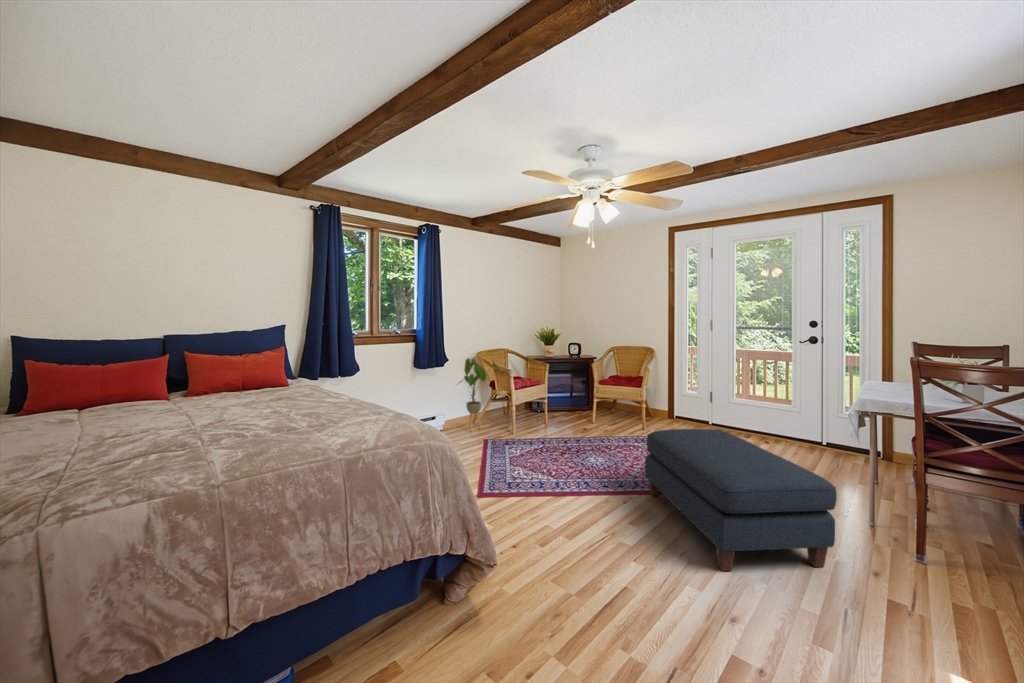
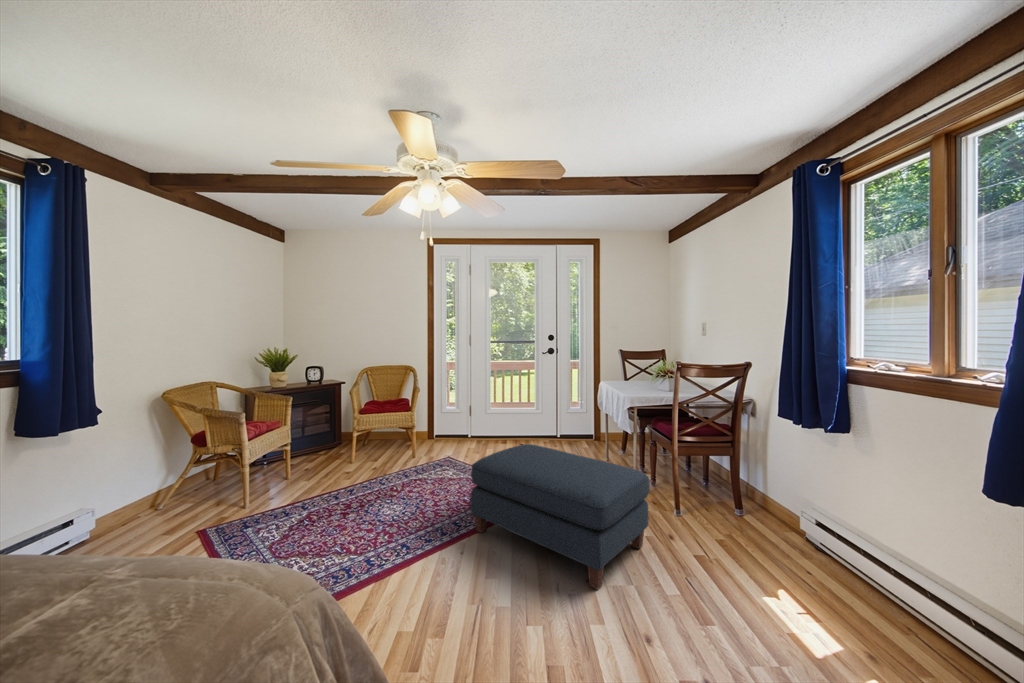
house plant: present [460,358,501,431] -> none [122,399,220,525]

